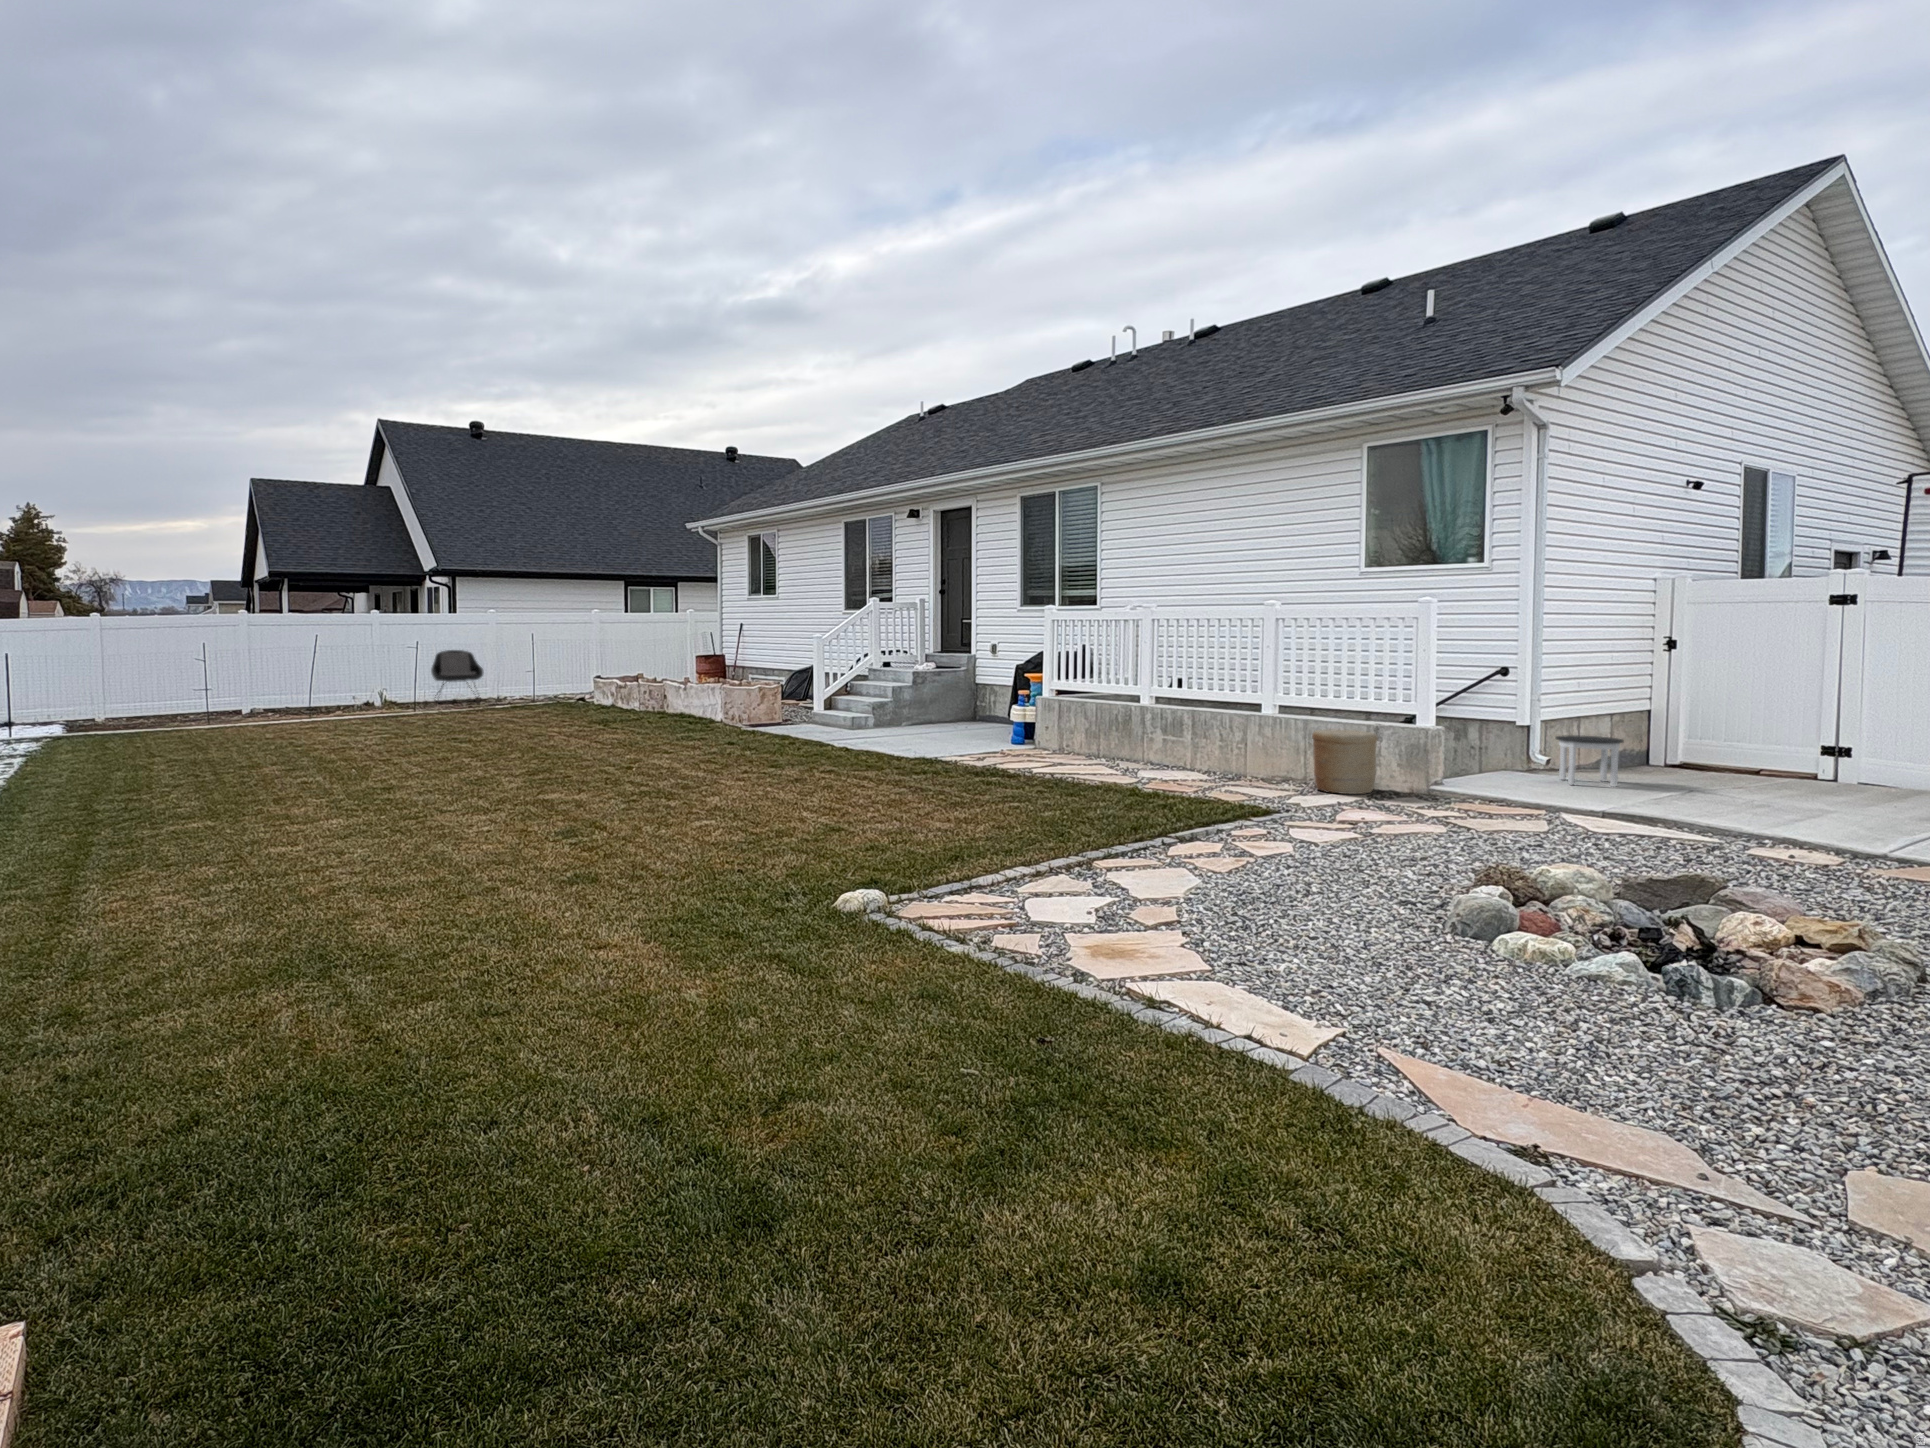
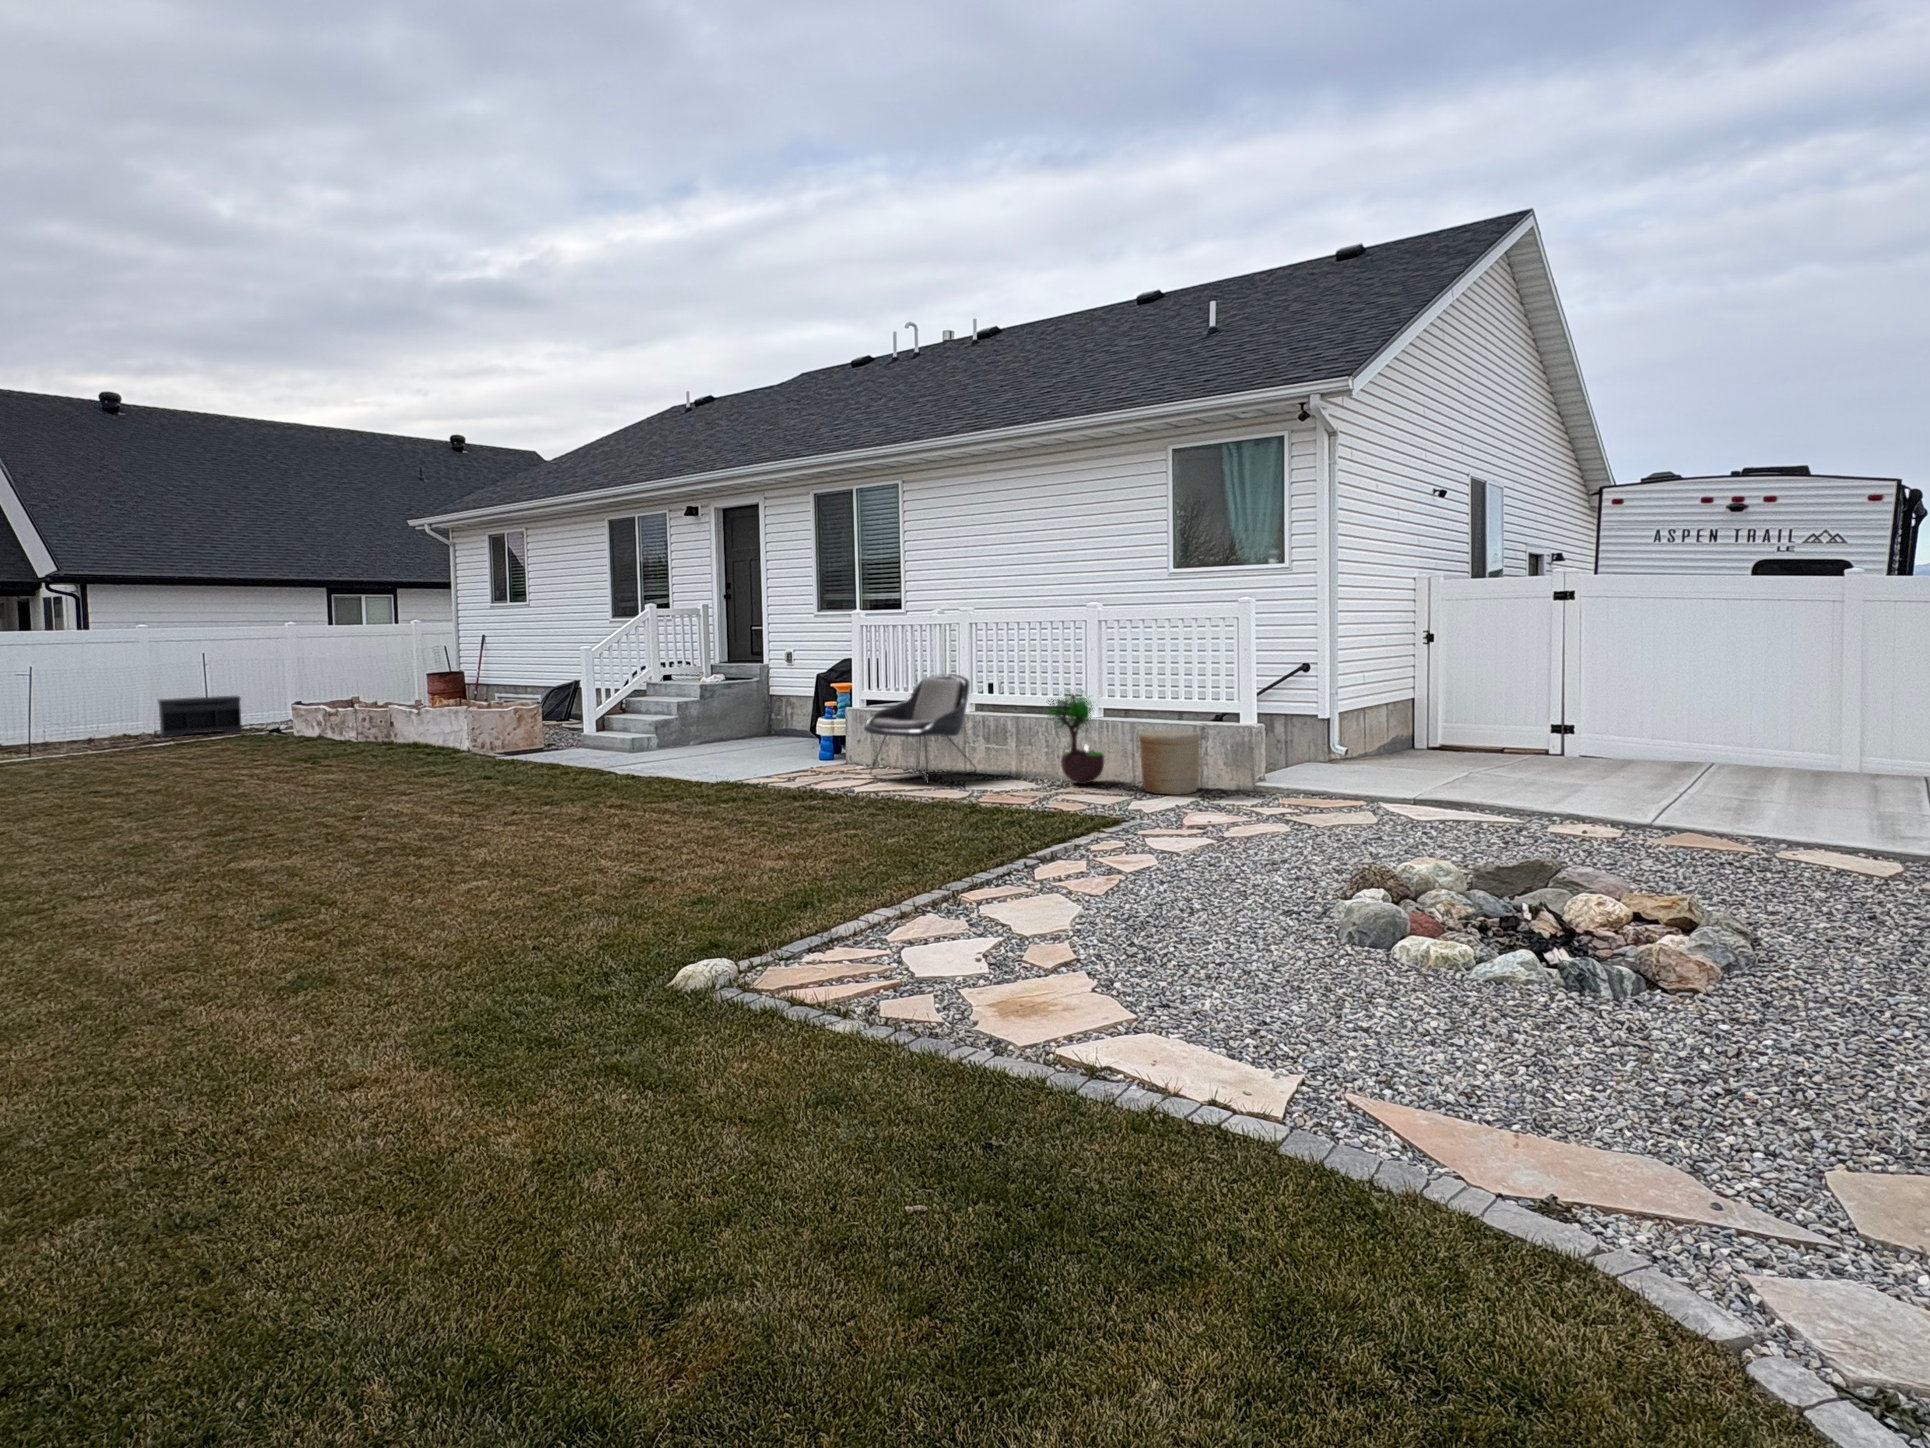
lounge chair: present [431,650,484,703] -> present [864,674,976,783]
bench: none [494,669,552,701] -> present [158,696,242,737]
potted tree: none [1214,679,1280,779] -> present [1045,690,1104,784]
round table: present [1556,735,1623,787] -> none [1346,725,1404,772]

